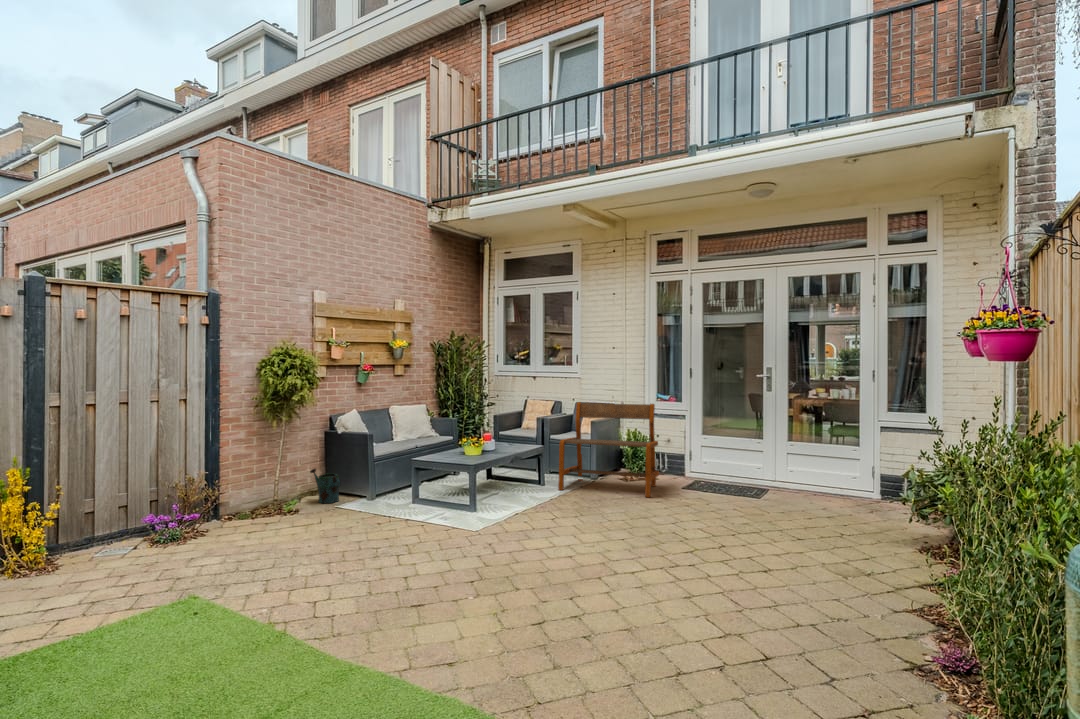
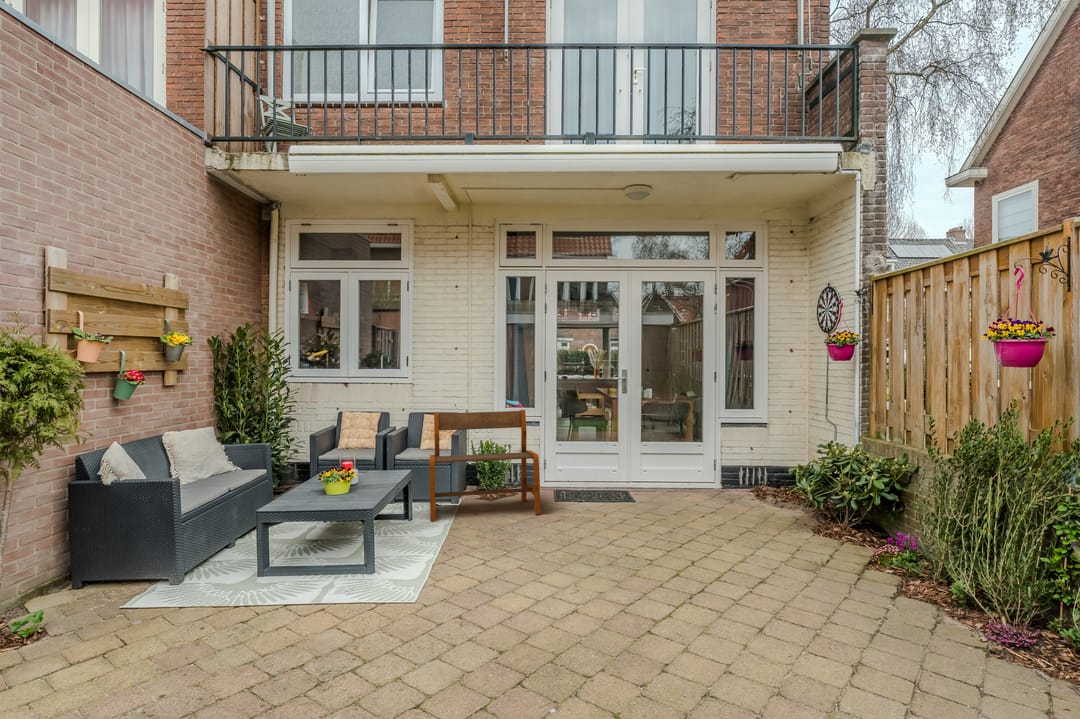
watering can: present [310,469,341,503] -> none [45,549,122,606]

